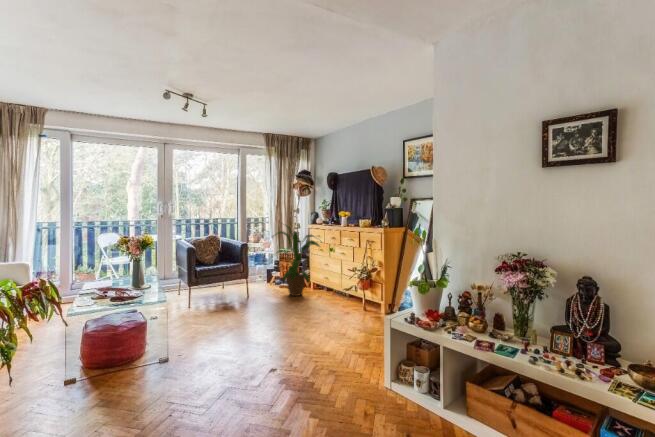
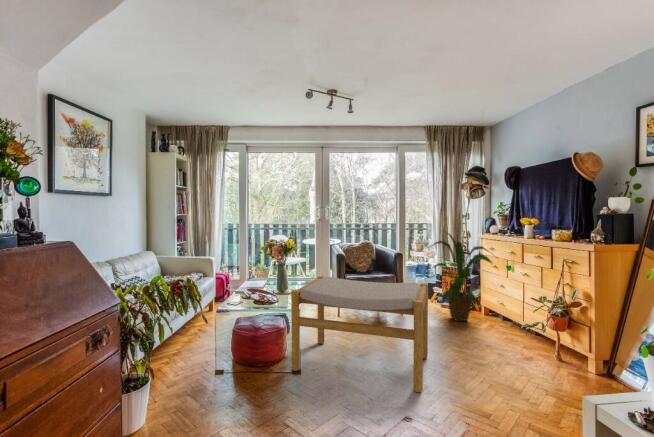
footstool: none [159,265,280,355] -> present [291,276,428,392]

